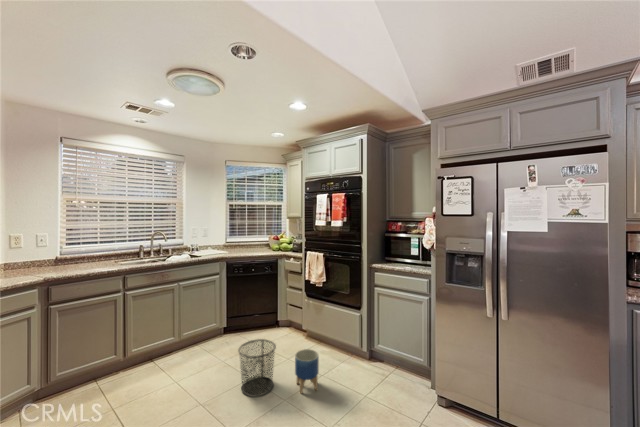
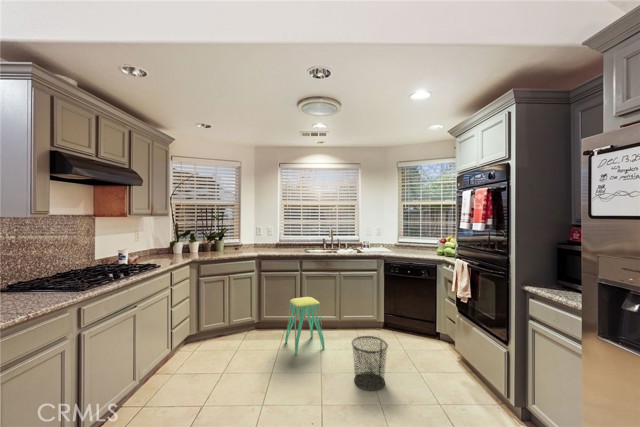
stool: none [115,322,180,403] -> present [285,297,325,355]
planter: present [295,349,319,393] -> none [399,363,426,415]

